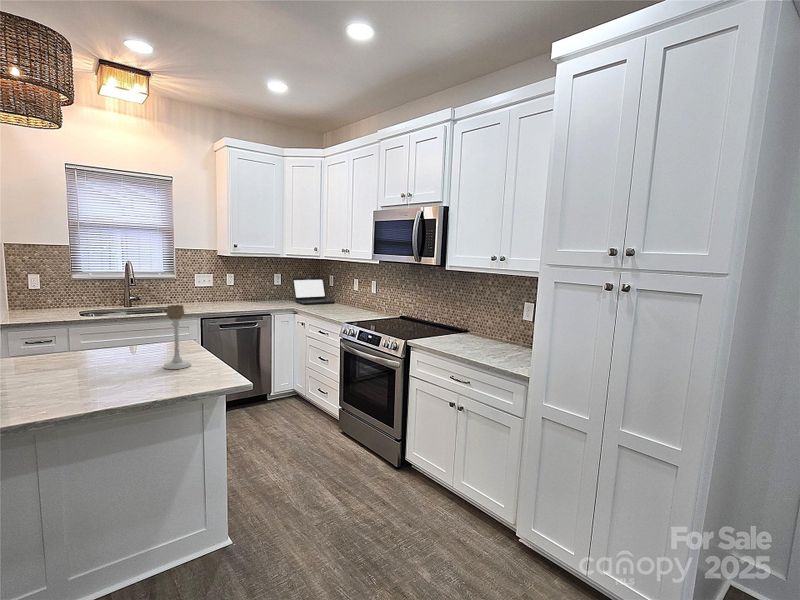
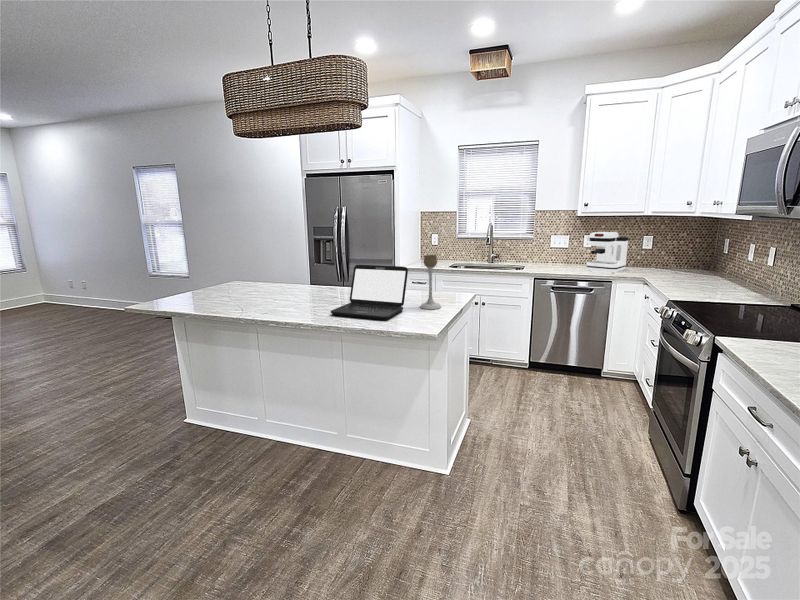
coffee maker: none [243,270,273,307] -> present [586,232,628,273]
laptop: present [292,277,335,305] -> present [331,265,408,320]

